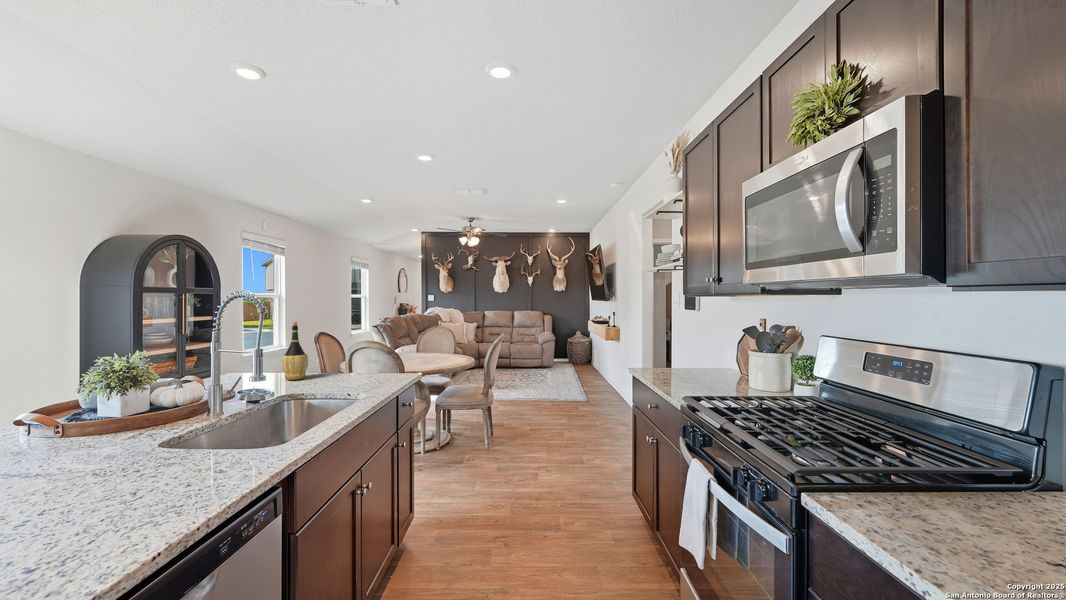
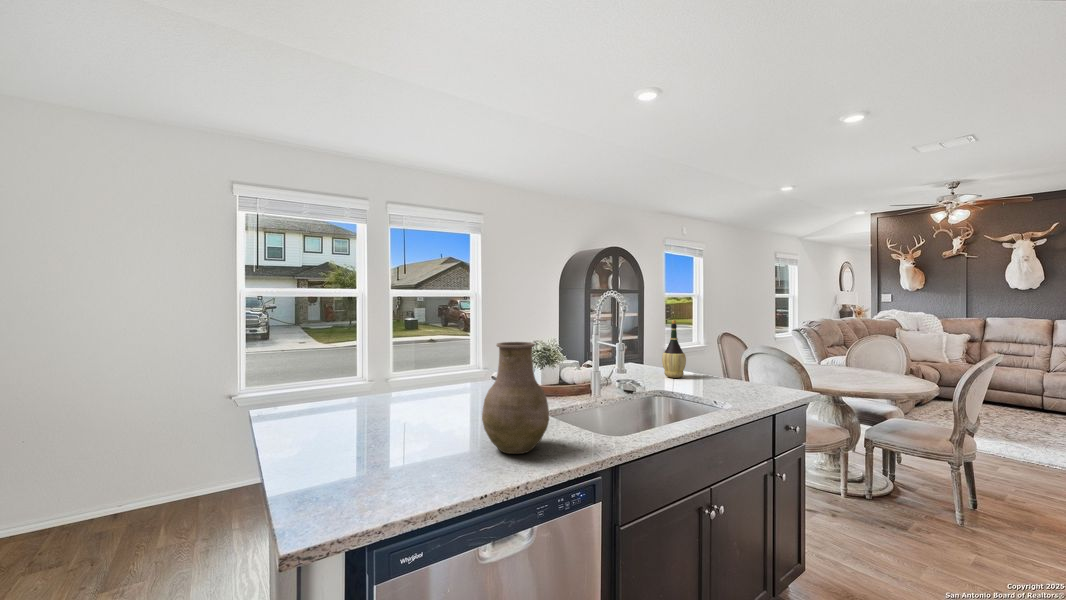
vase: none [94,357,208,503] -> present [482,342,549,454]

